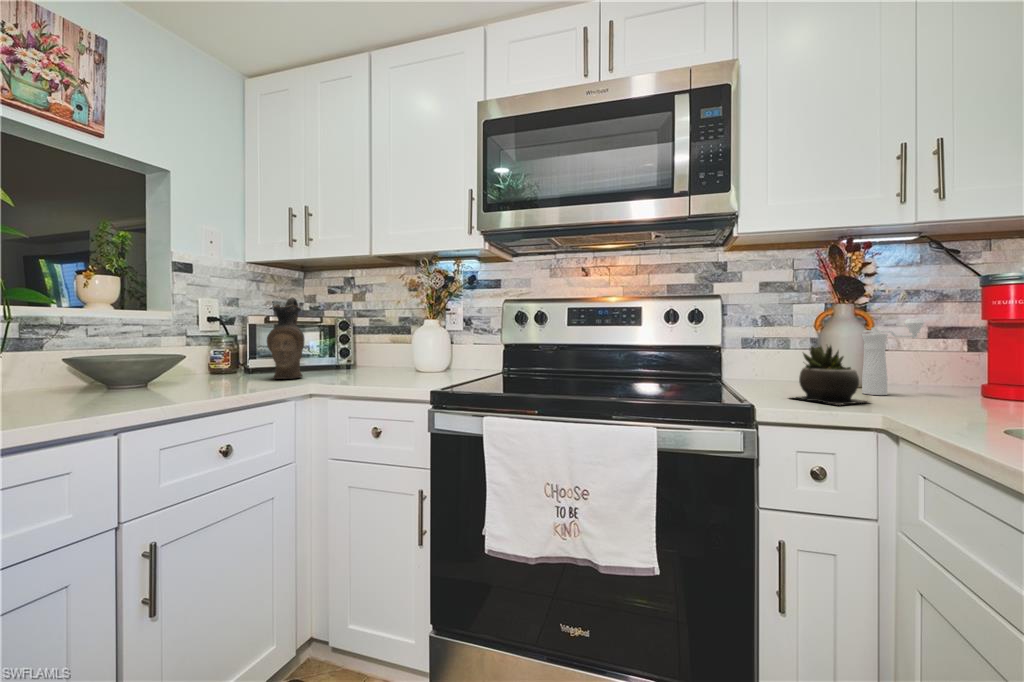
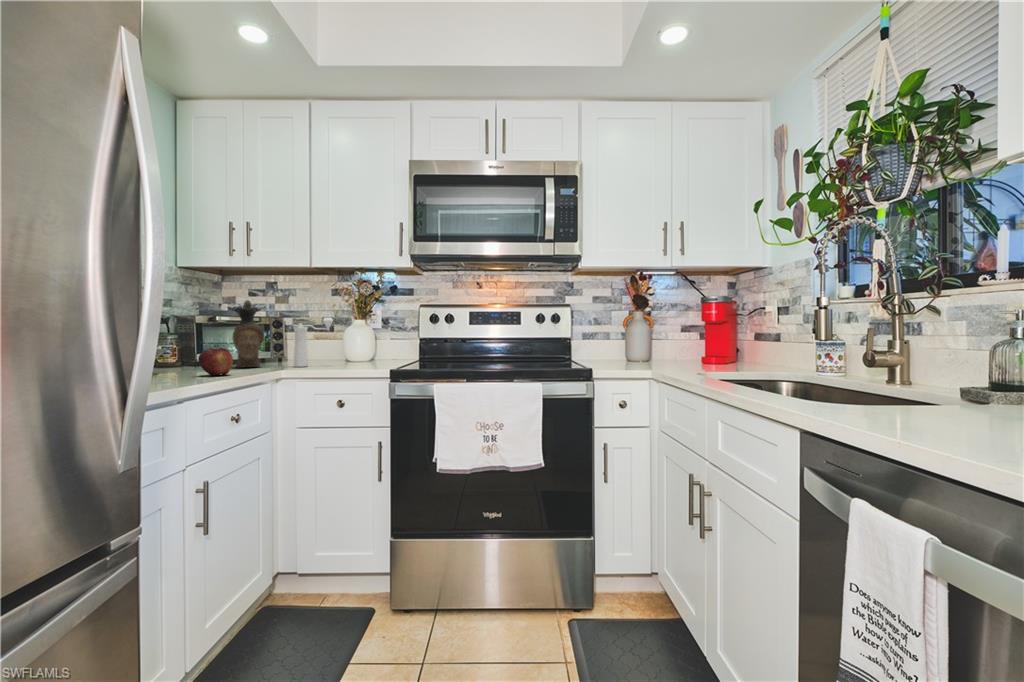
pepper mill: present [862,319,925,395] -> present [293,318,333,367]
succulent plant: present [795,346,866,405] -> none [609,334,650,367]
fruit: none [184,358,230,395] -> present [199,348,233,375]

